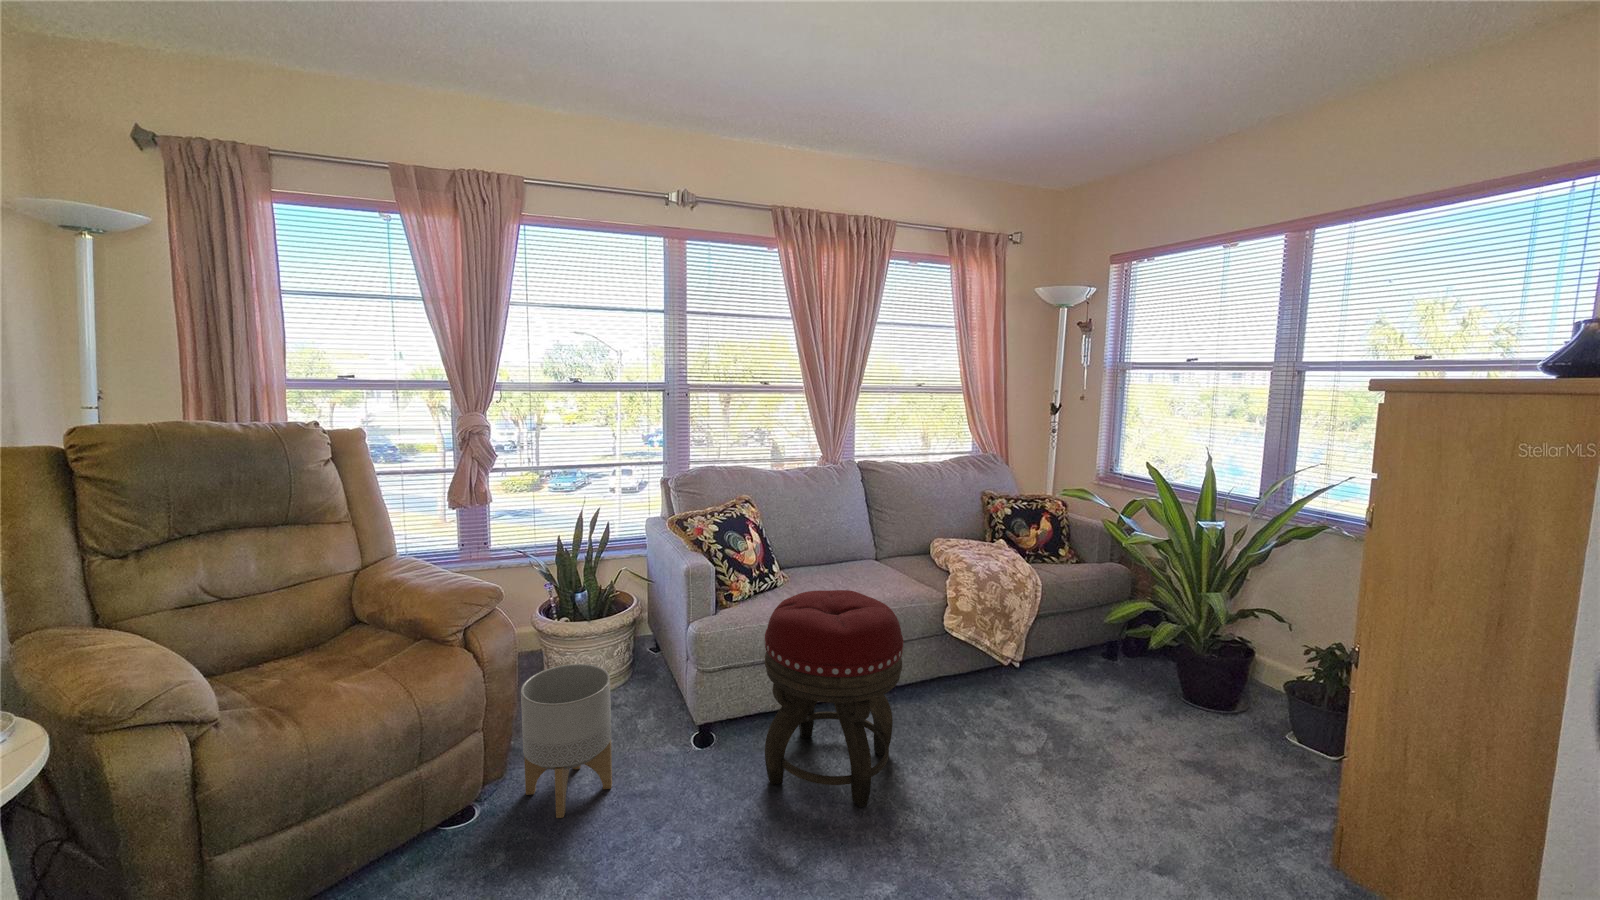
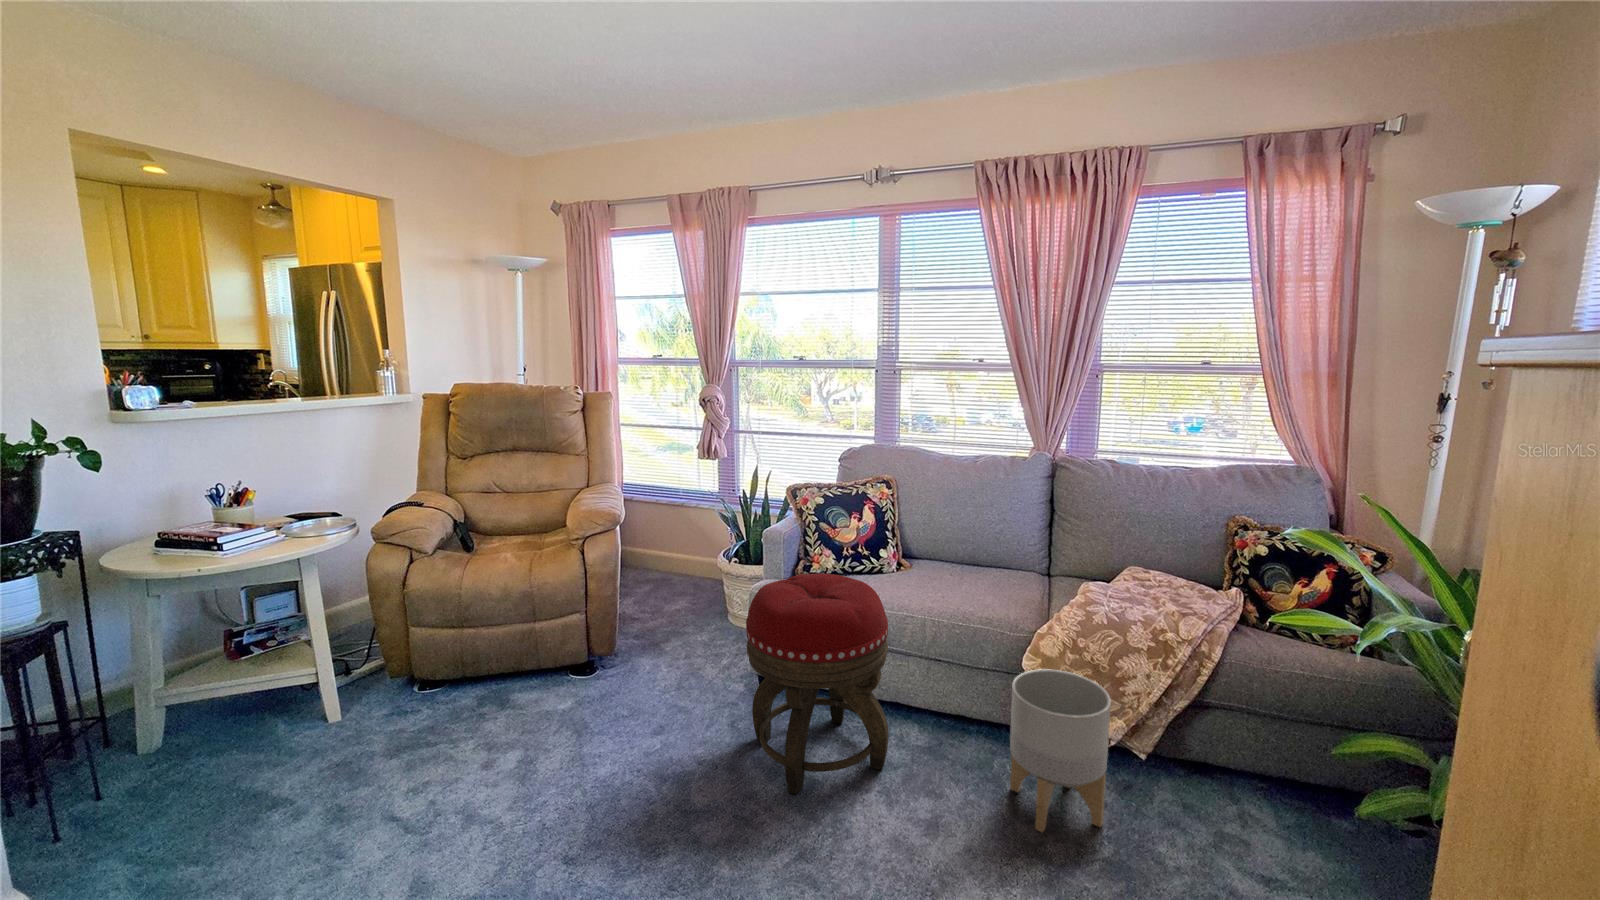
planter: present [521,664,612,818] -> present [1010,669,1111,832]

